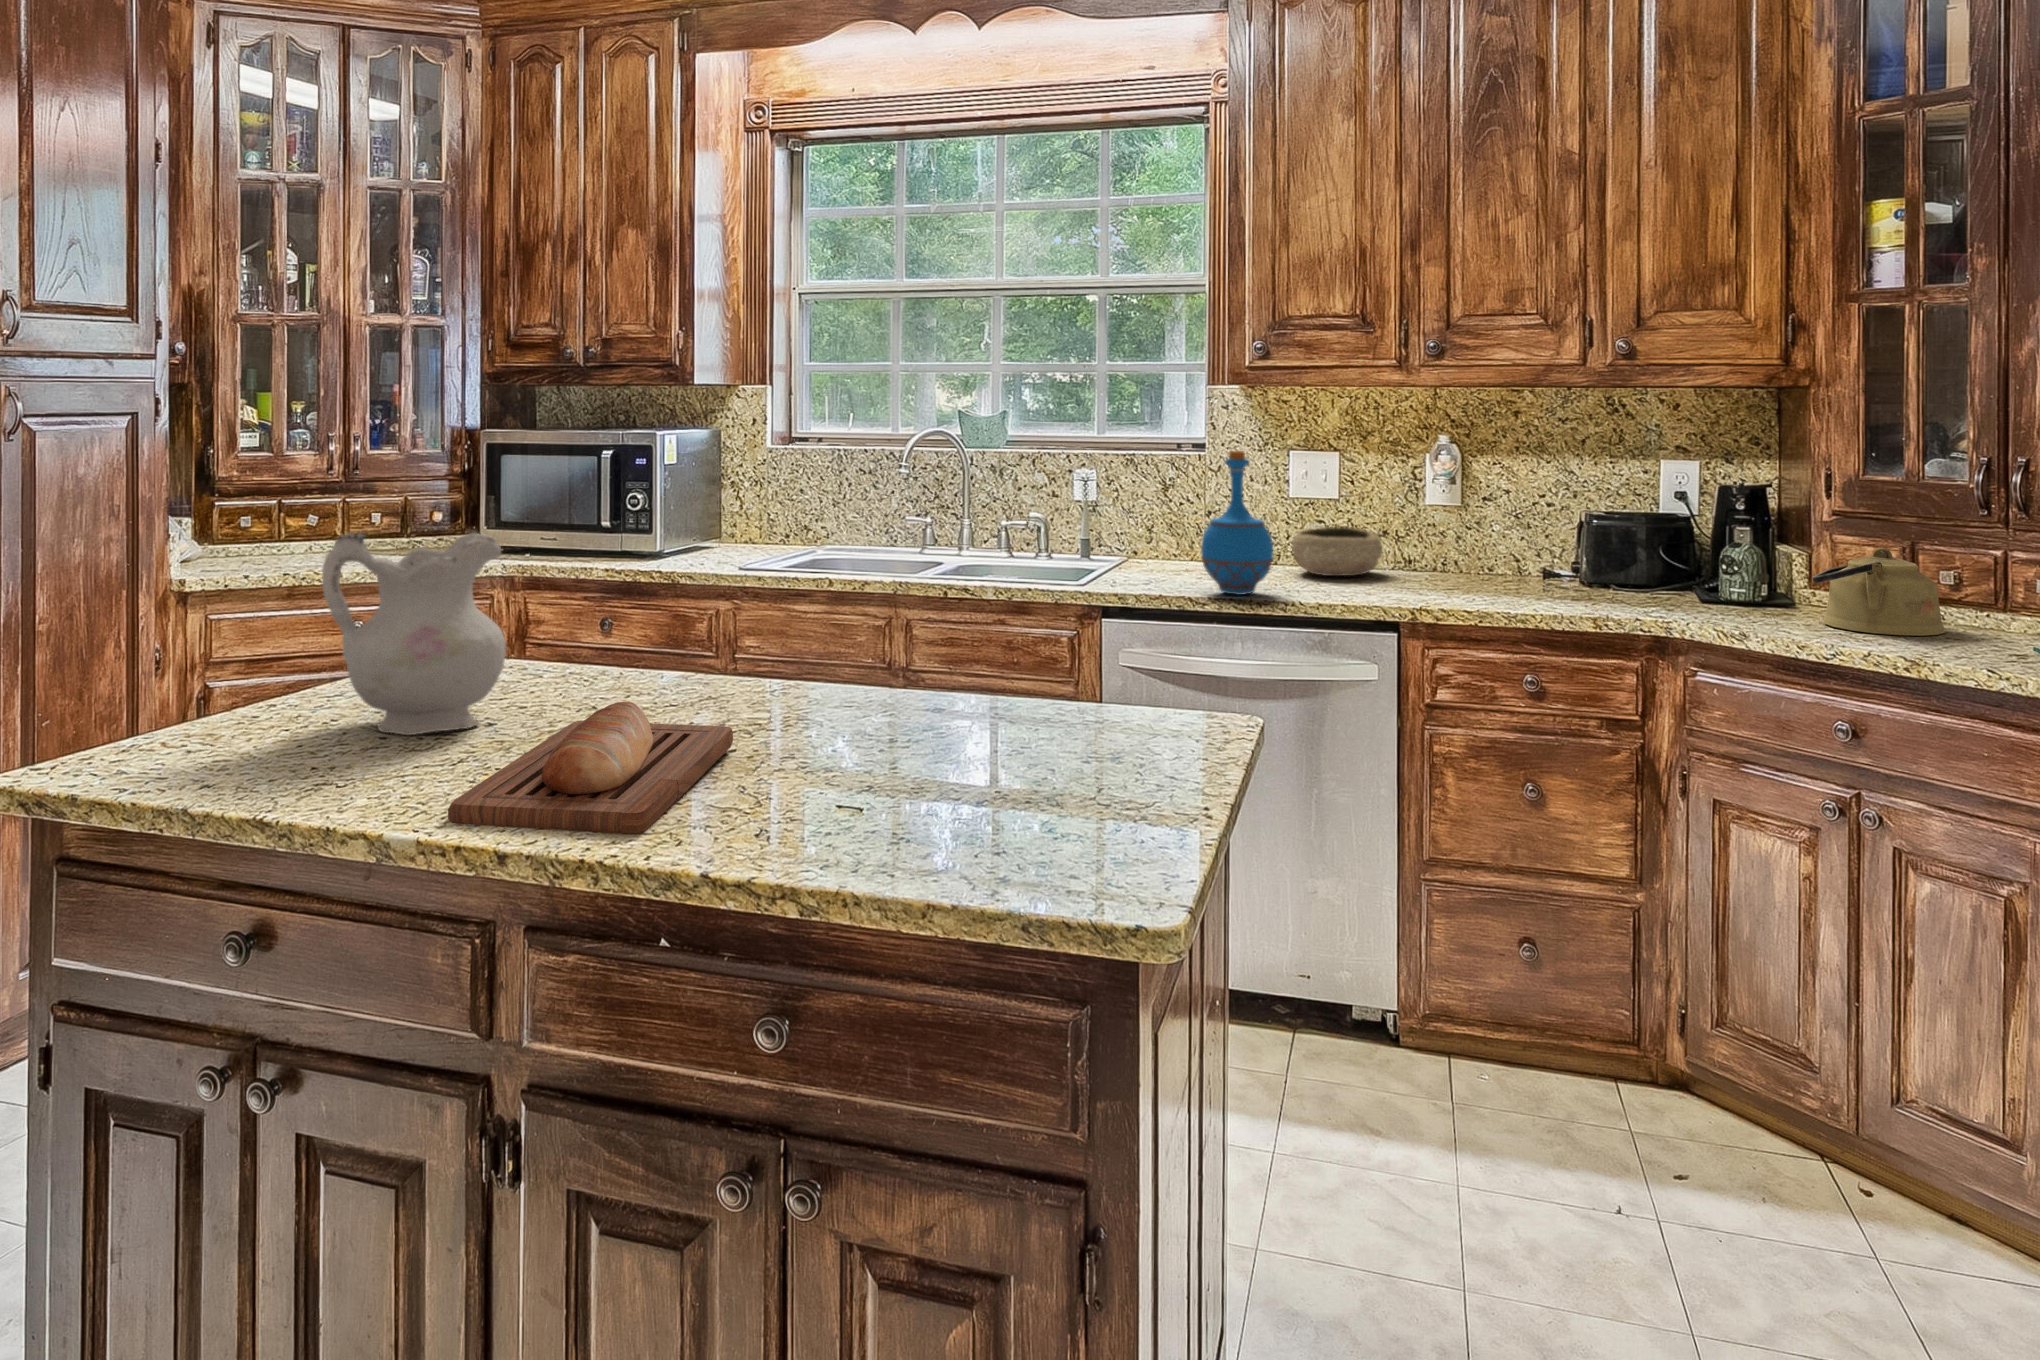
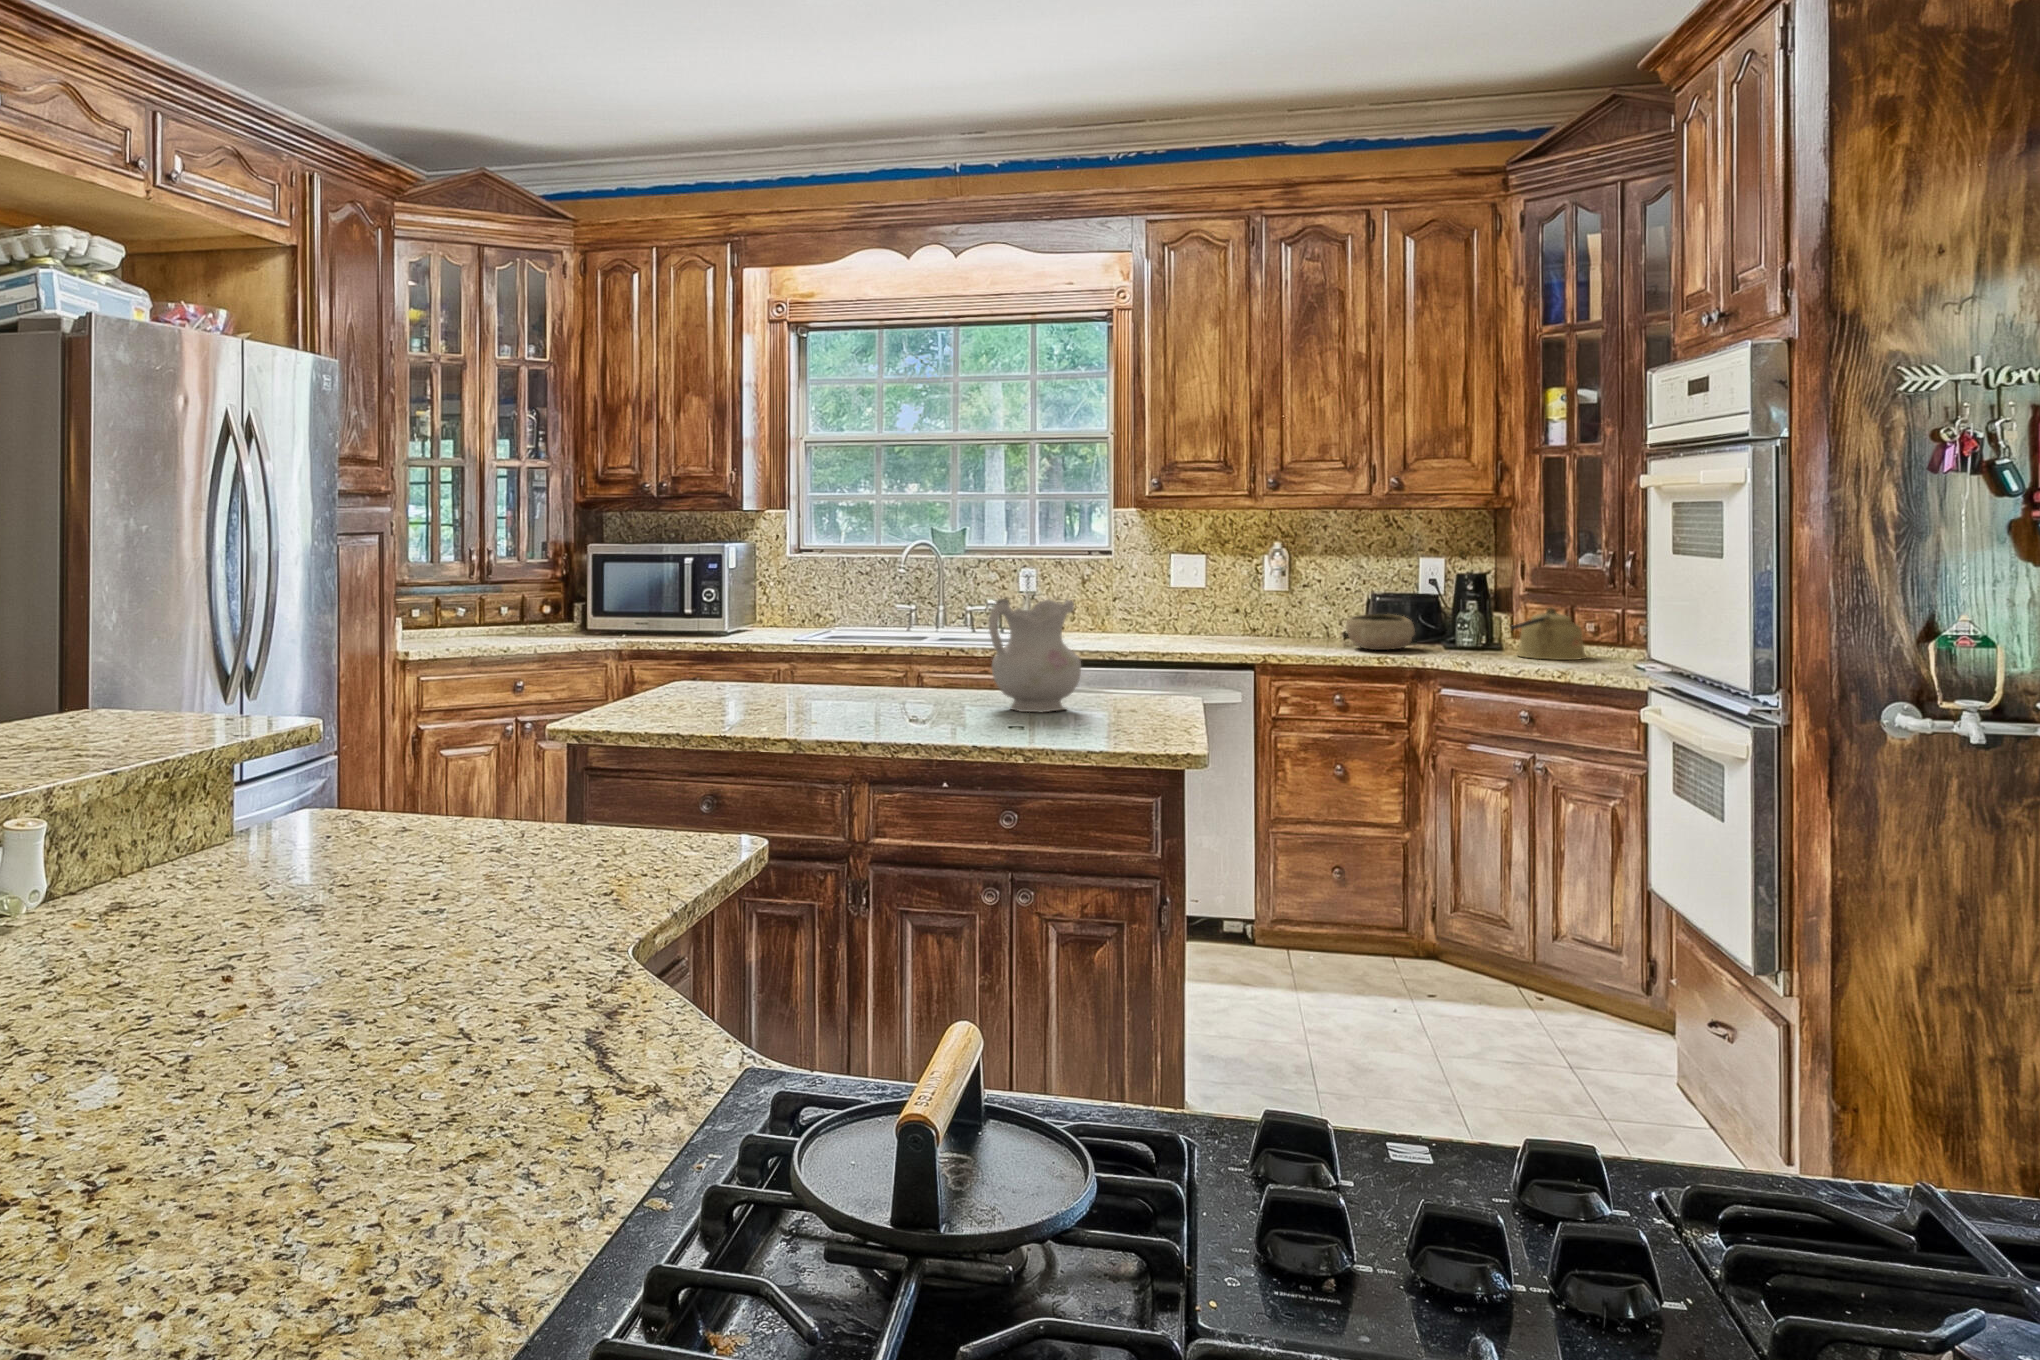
bottle: present [1201,451,1274,595] -> none [1123,553,1172,650]
bowl: present [1291,527,1382,576] -> present [1346,614,1415,650]
ceramic pitcher: present [322,533,506,735] -> present [989,599,1081,713]
bread loaf: present [448,701,733,834] -> none [821,685,926,736]

